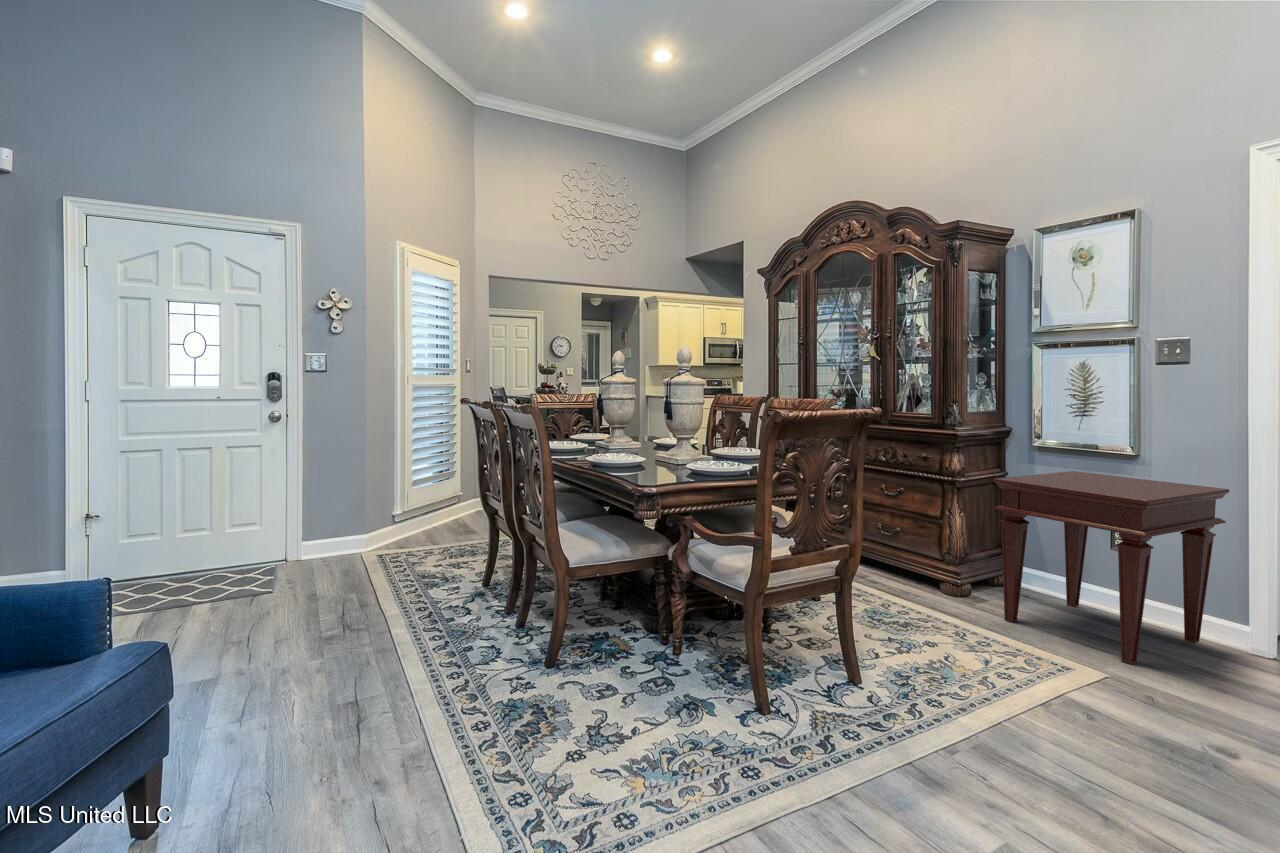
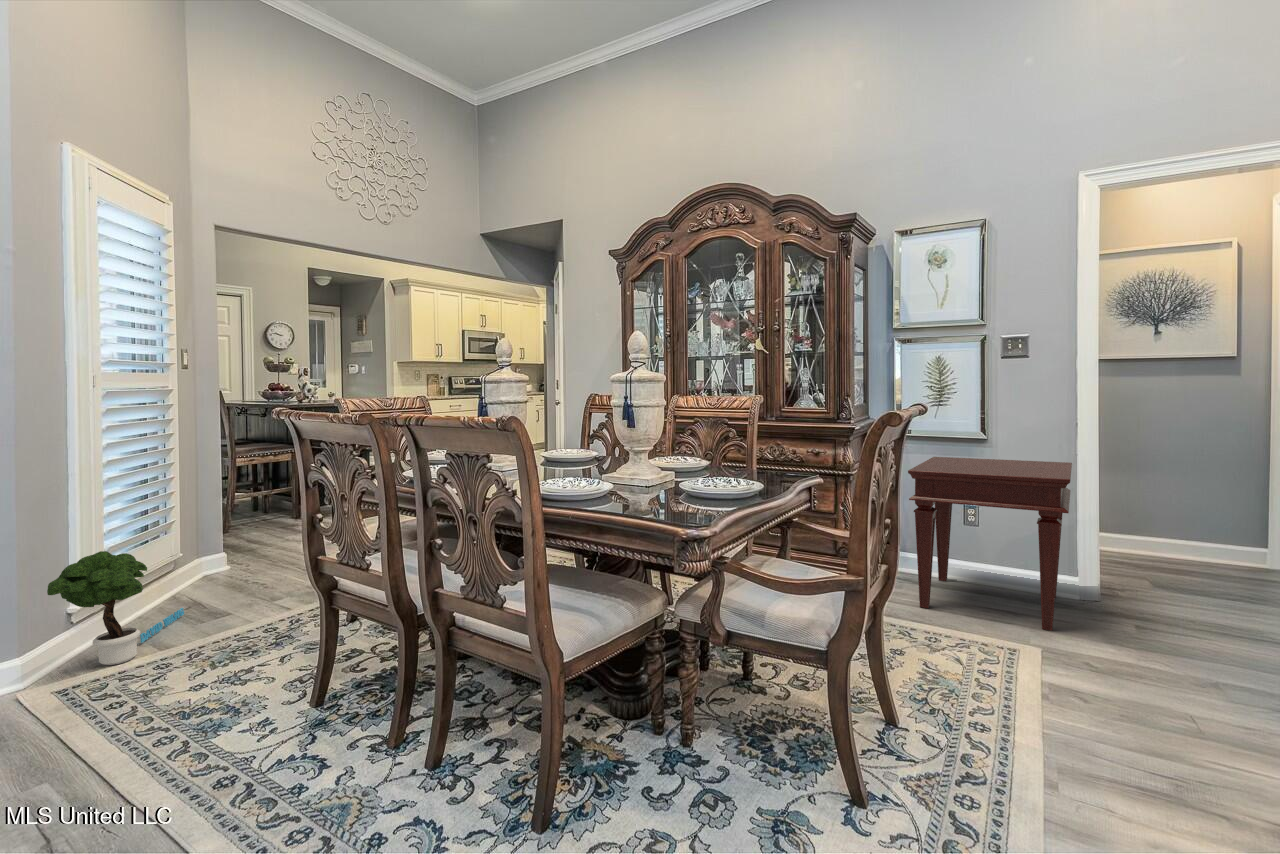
potted tree: none [379,479,454,549] -> present [47,551,184,665]

